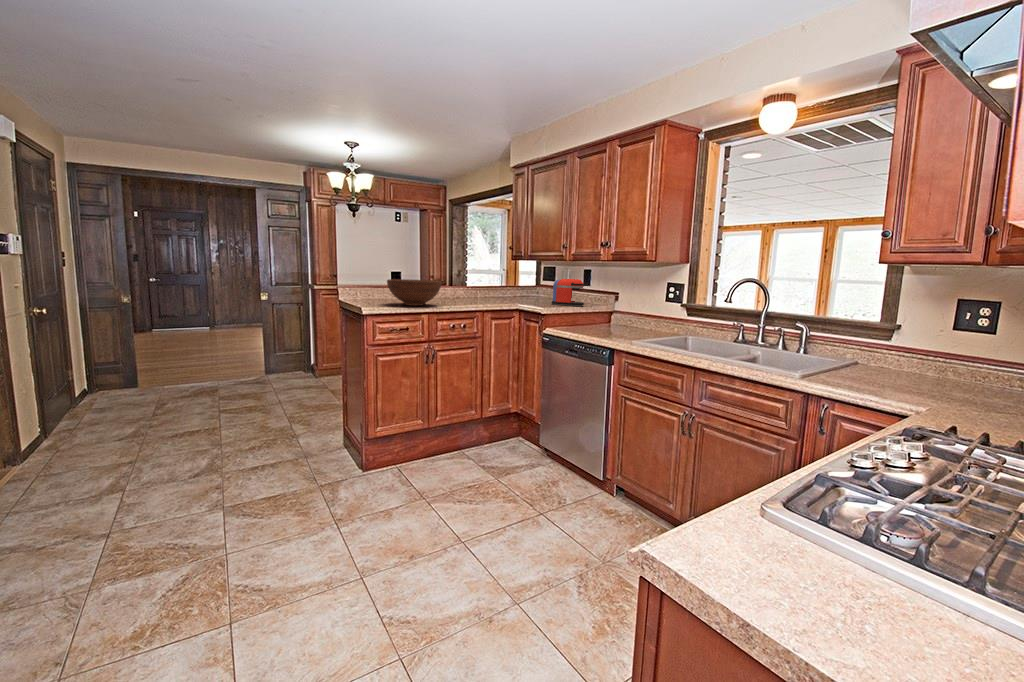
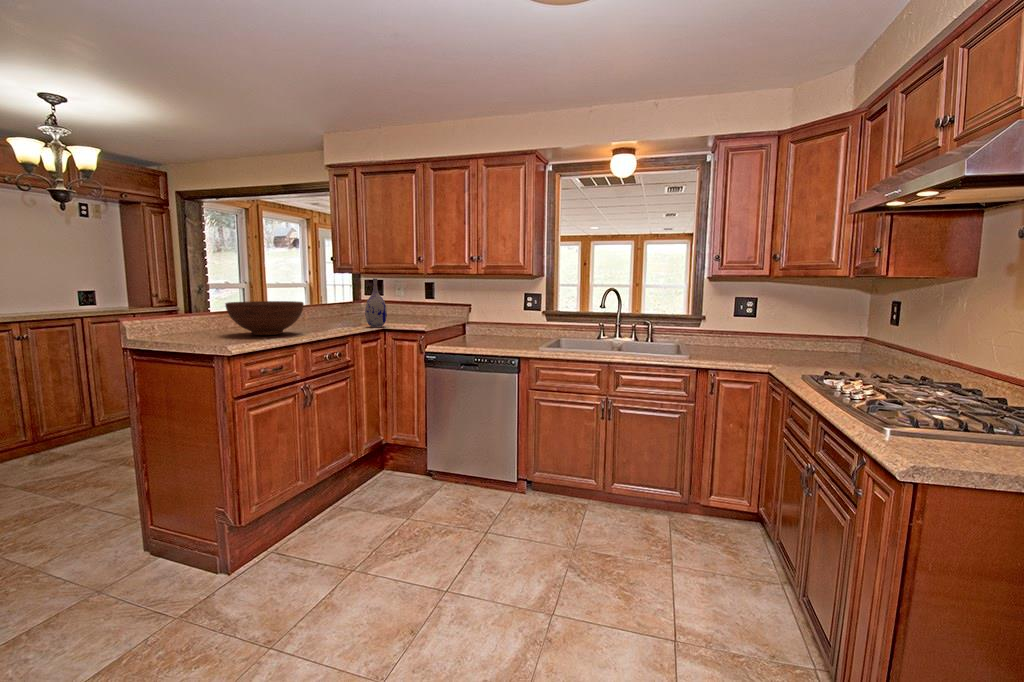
vase: none [505,264,524,308] -> present [365,278,387,327]
coffee maker: present [552,279,588,306] -> none [390,293,430,321]

